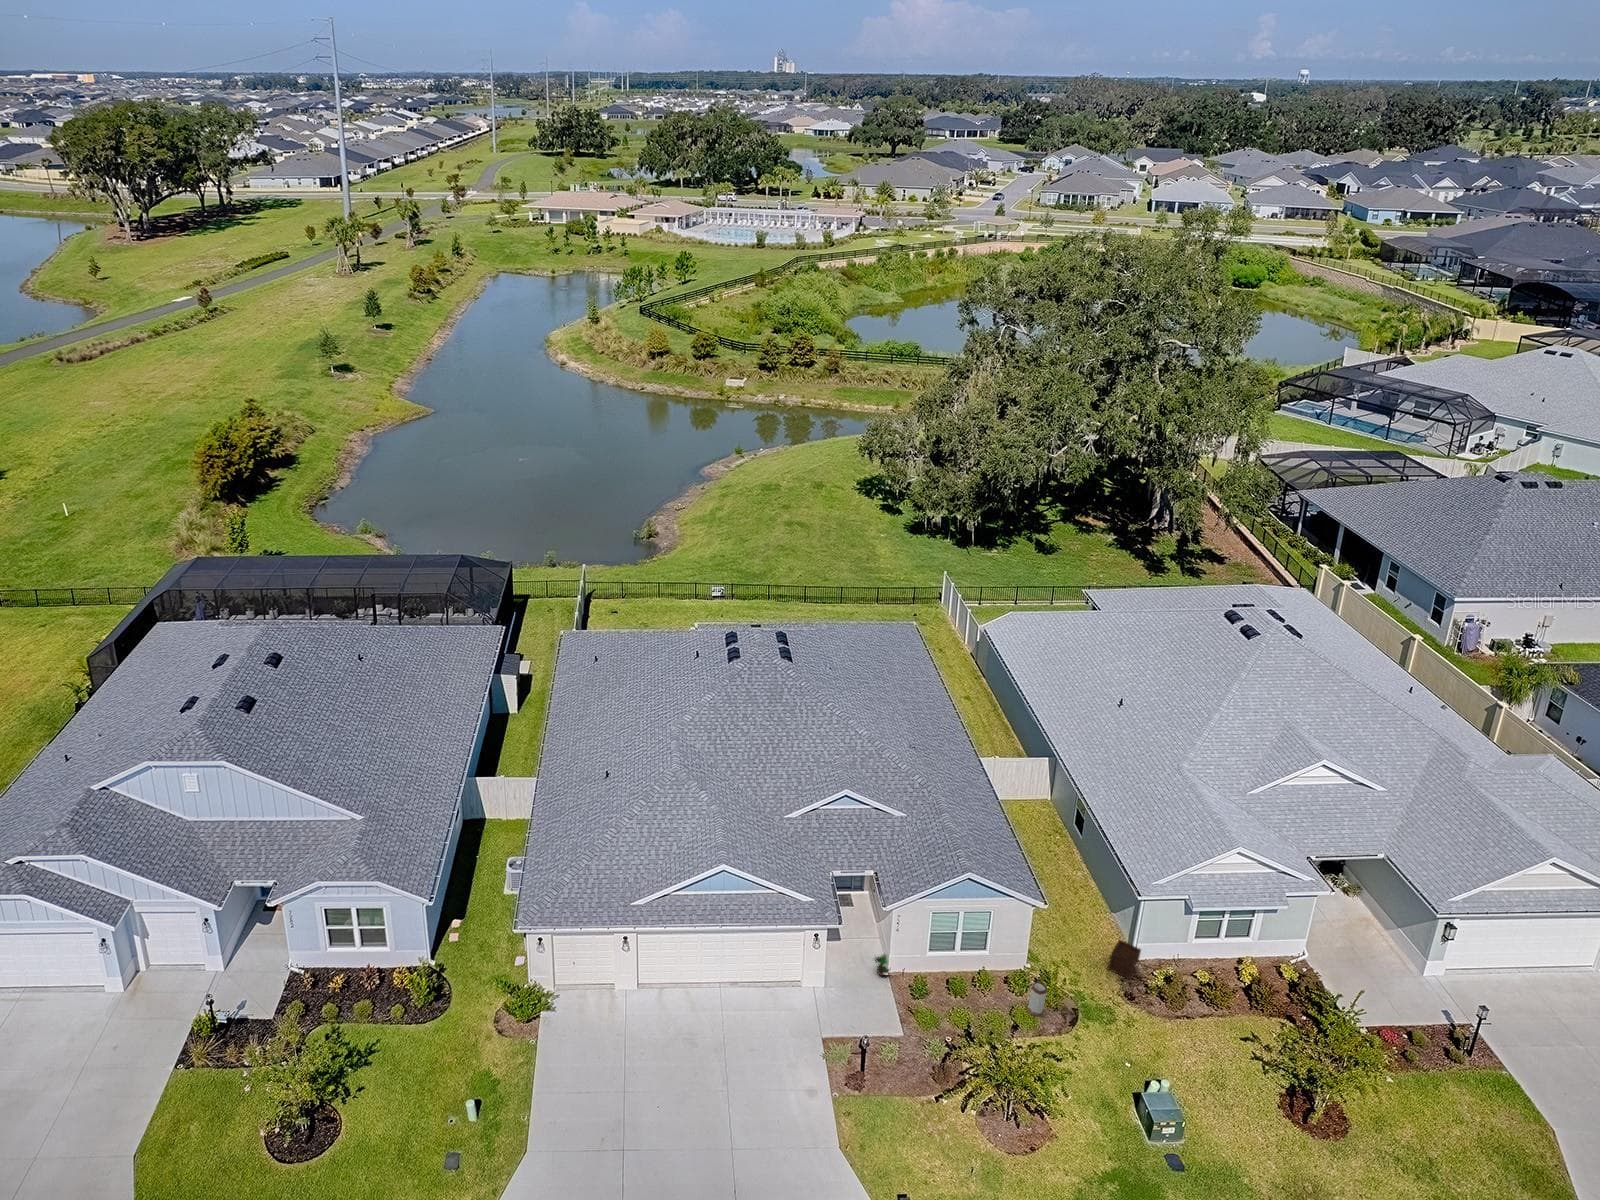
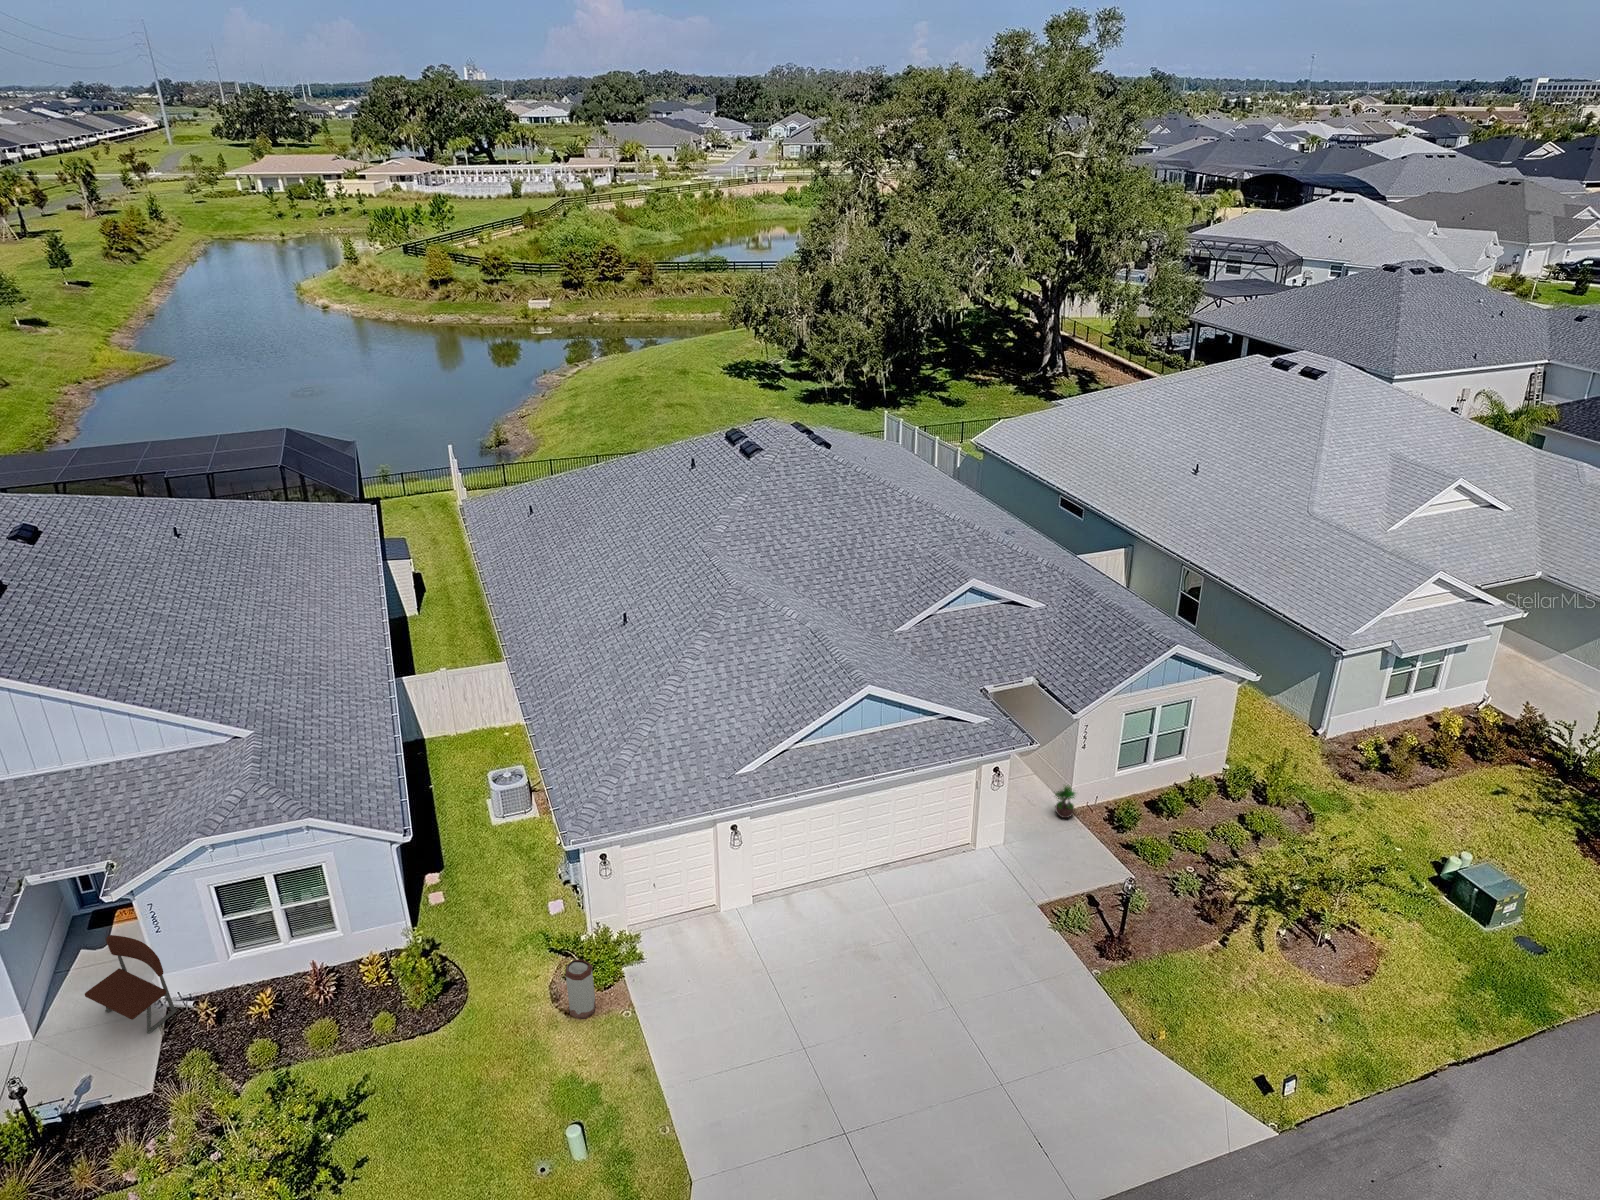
bench: none [251,924,295,984] -> present [85,935,177,1034]
wooden crate: present [1108,940,1141,979] -> none [1307,717,1349,761]
trash can: present [1028,981,1048,1016] -> present [565,960,596,1019]

